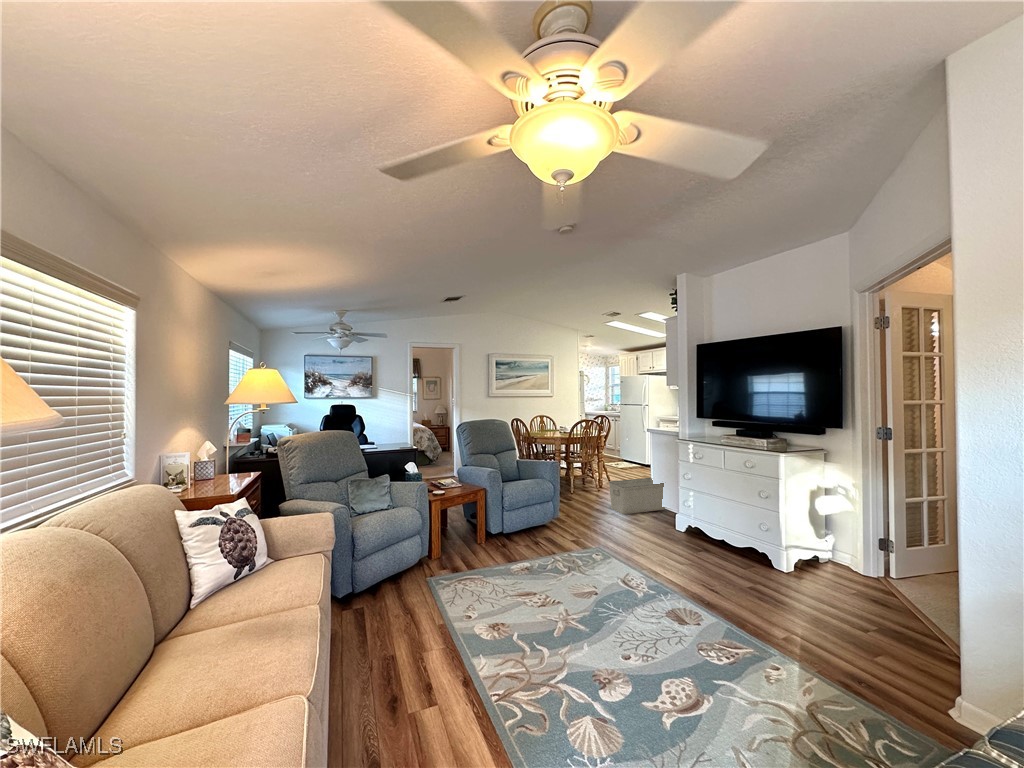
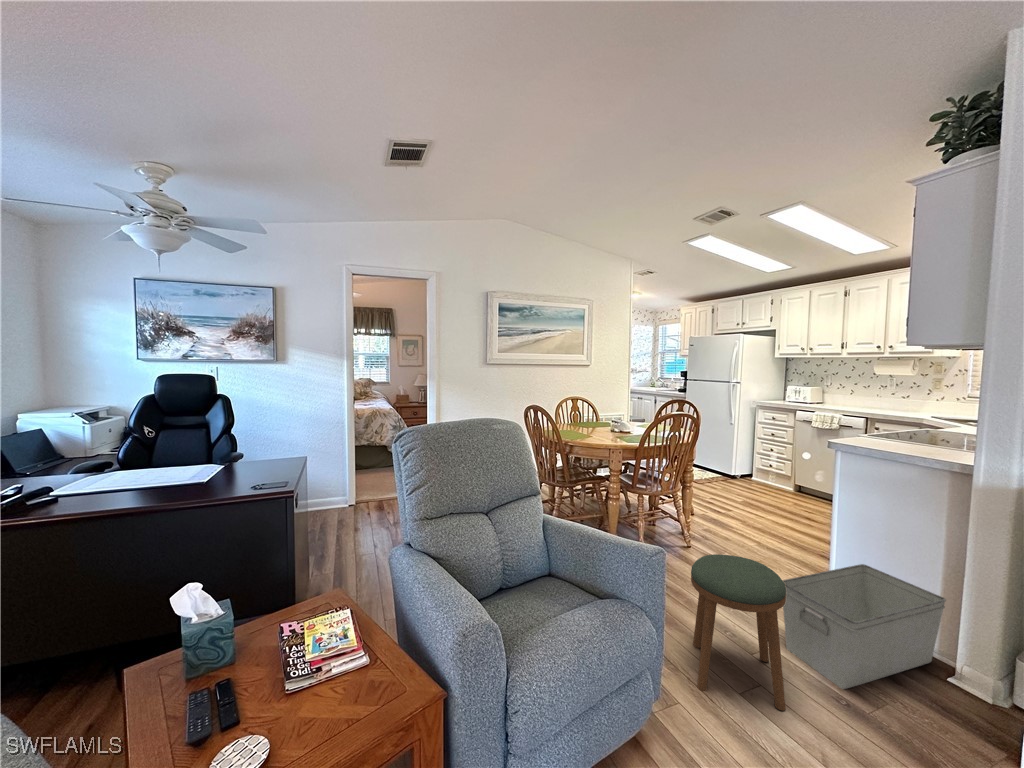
stool: none [569,470,601,517] -> present [691,554,786,710]

